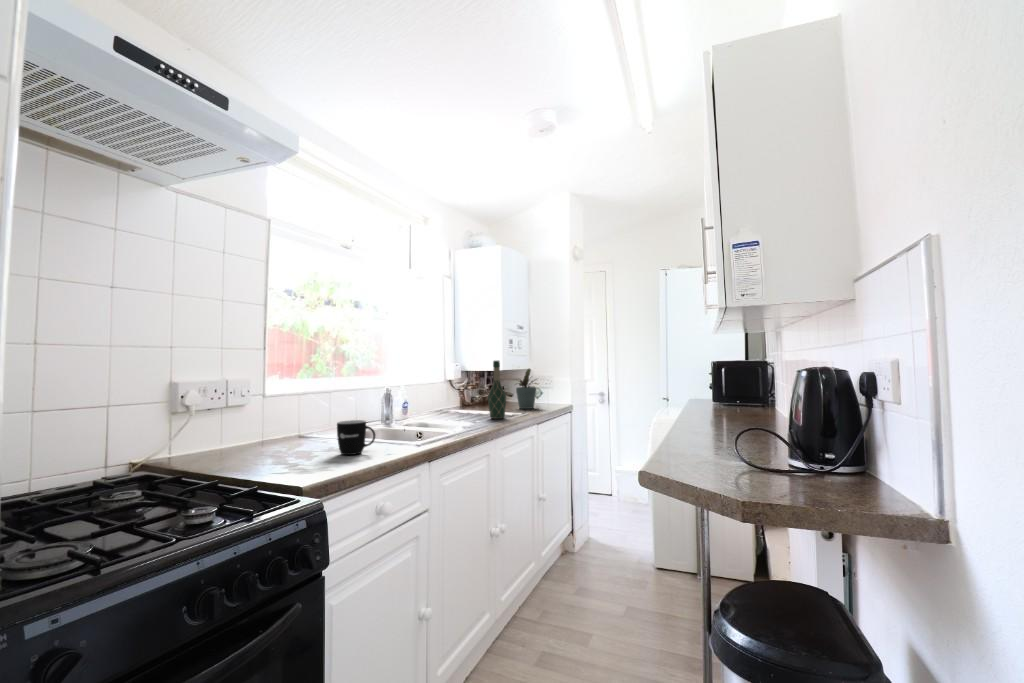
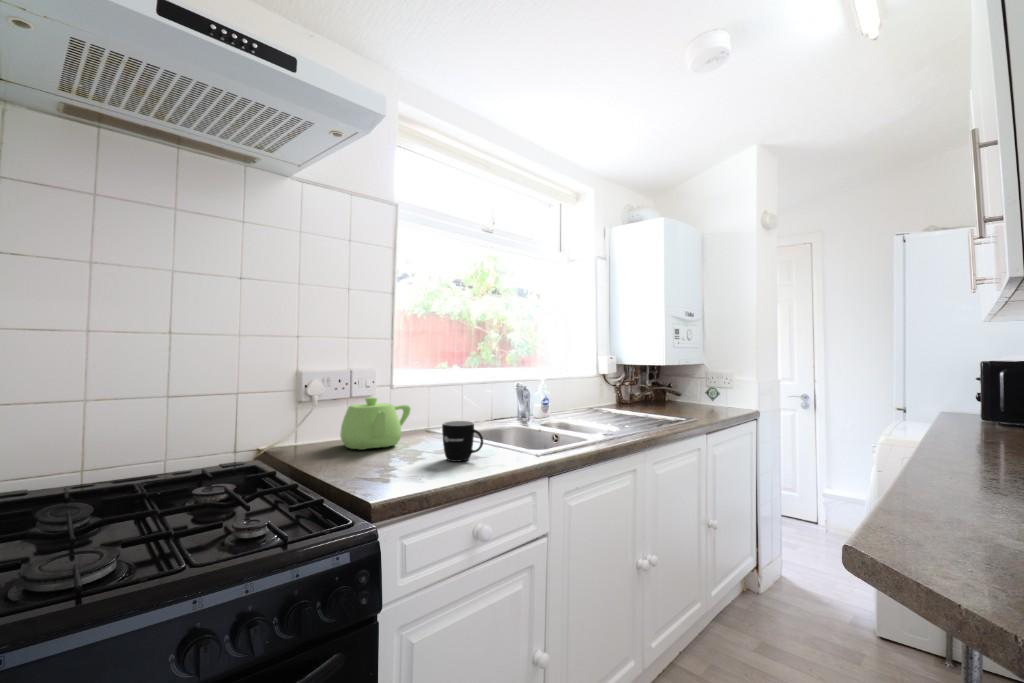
wine bottle: present [488,361,506,419] -> none [641,353,664,424]
potted plant: present [516,369,537,409] -> none [675,363,713,412]
teapot: none [219,405,292,455] -> present [340,397,410,450]

